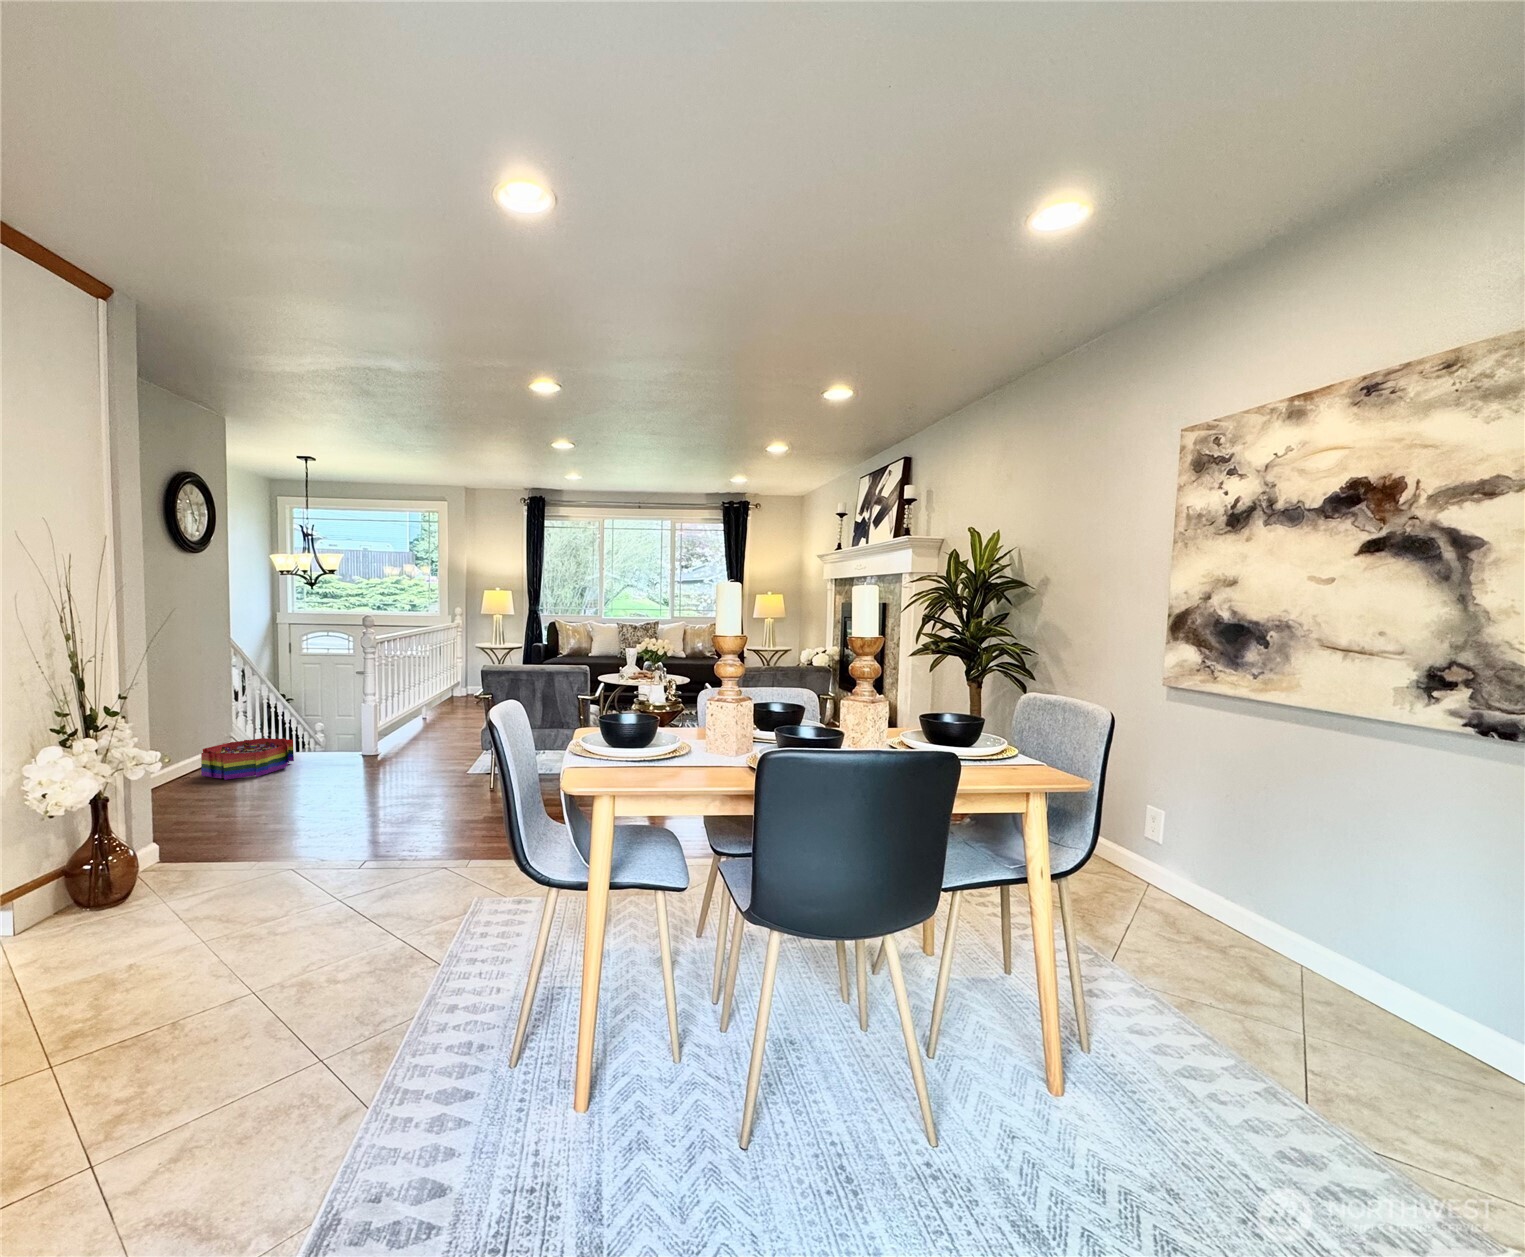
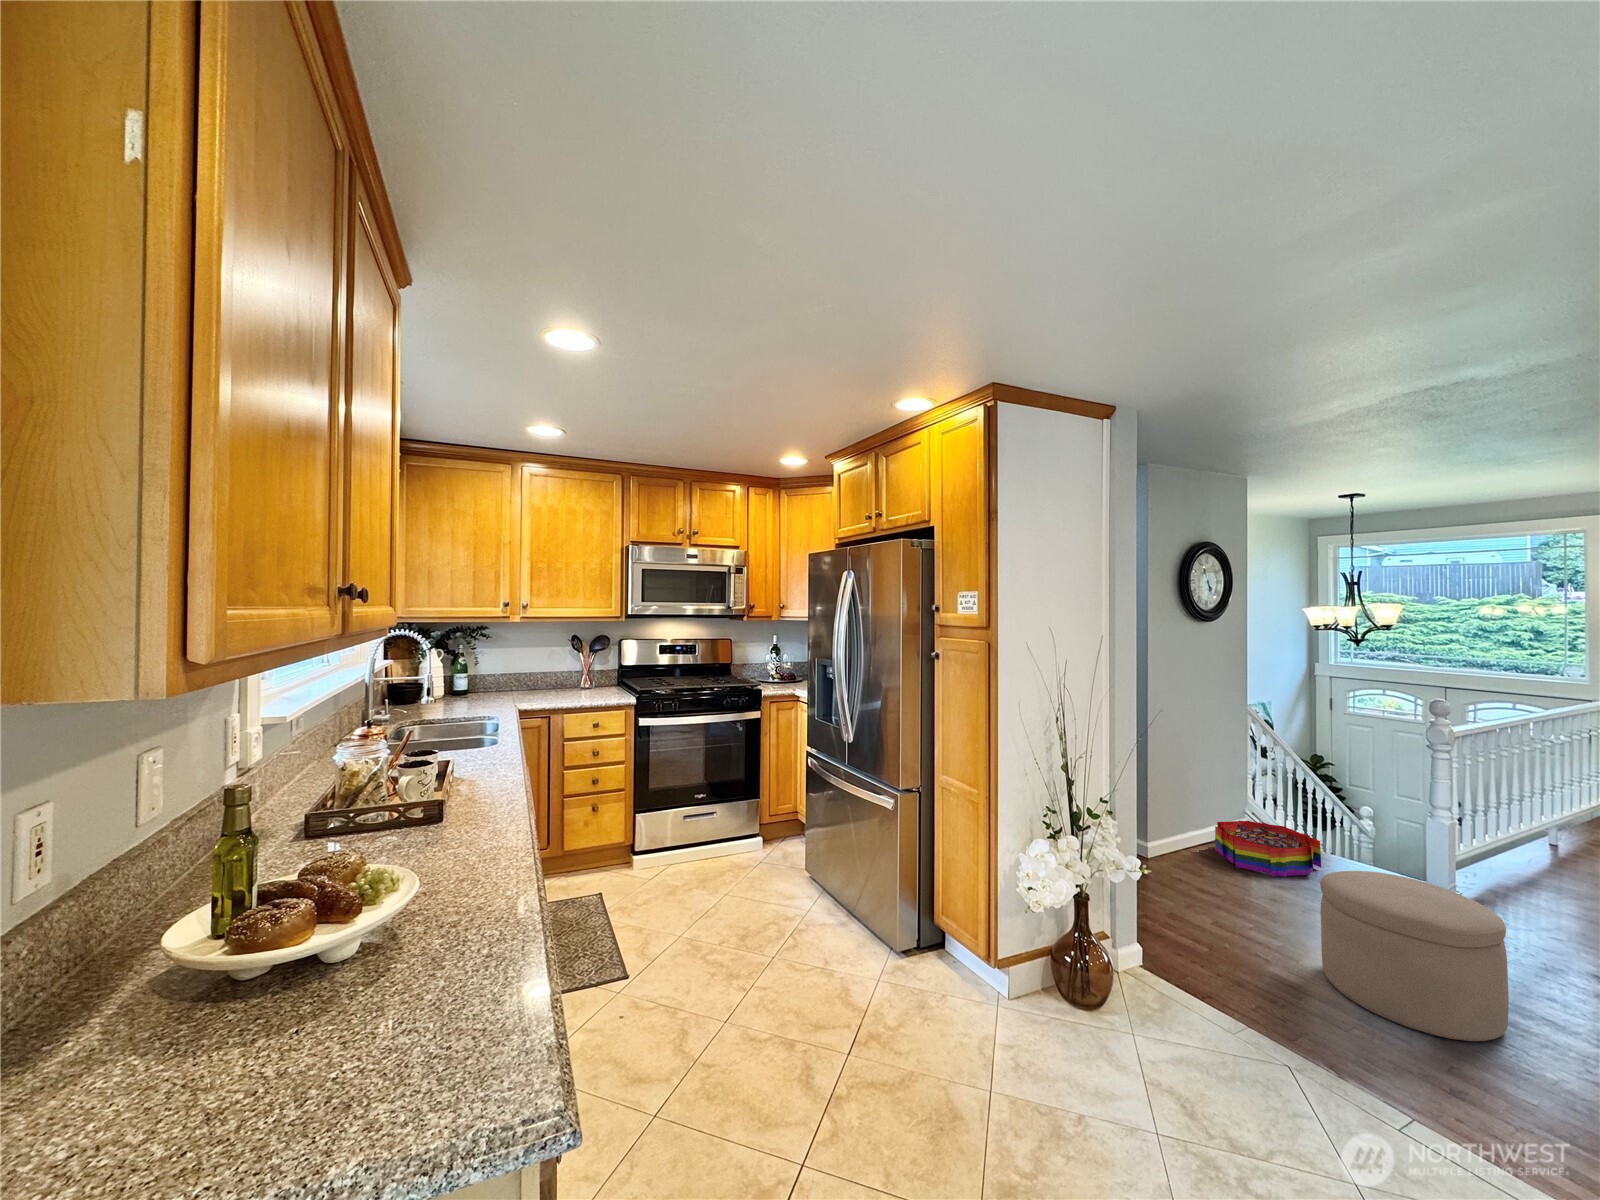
ottoman: none [303,728,405,816] -> present [1320,871,1509,1041]

